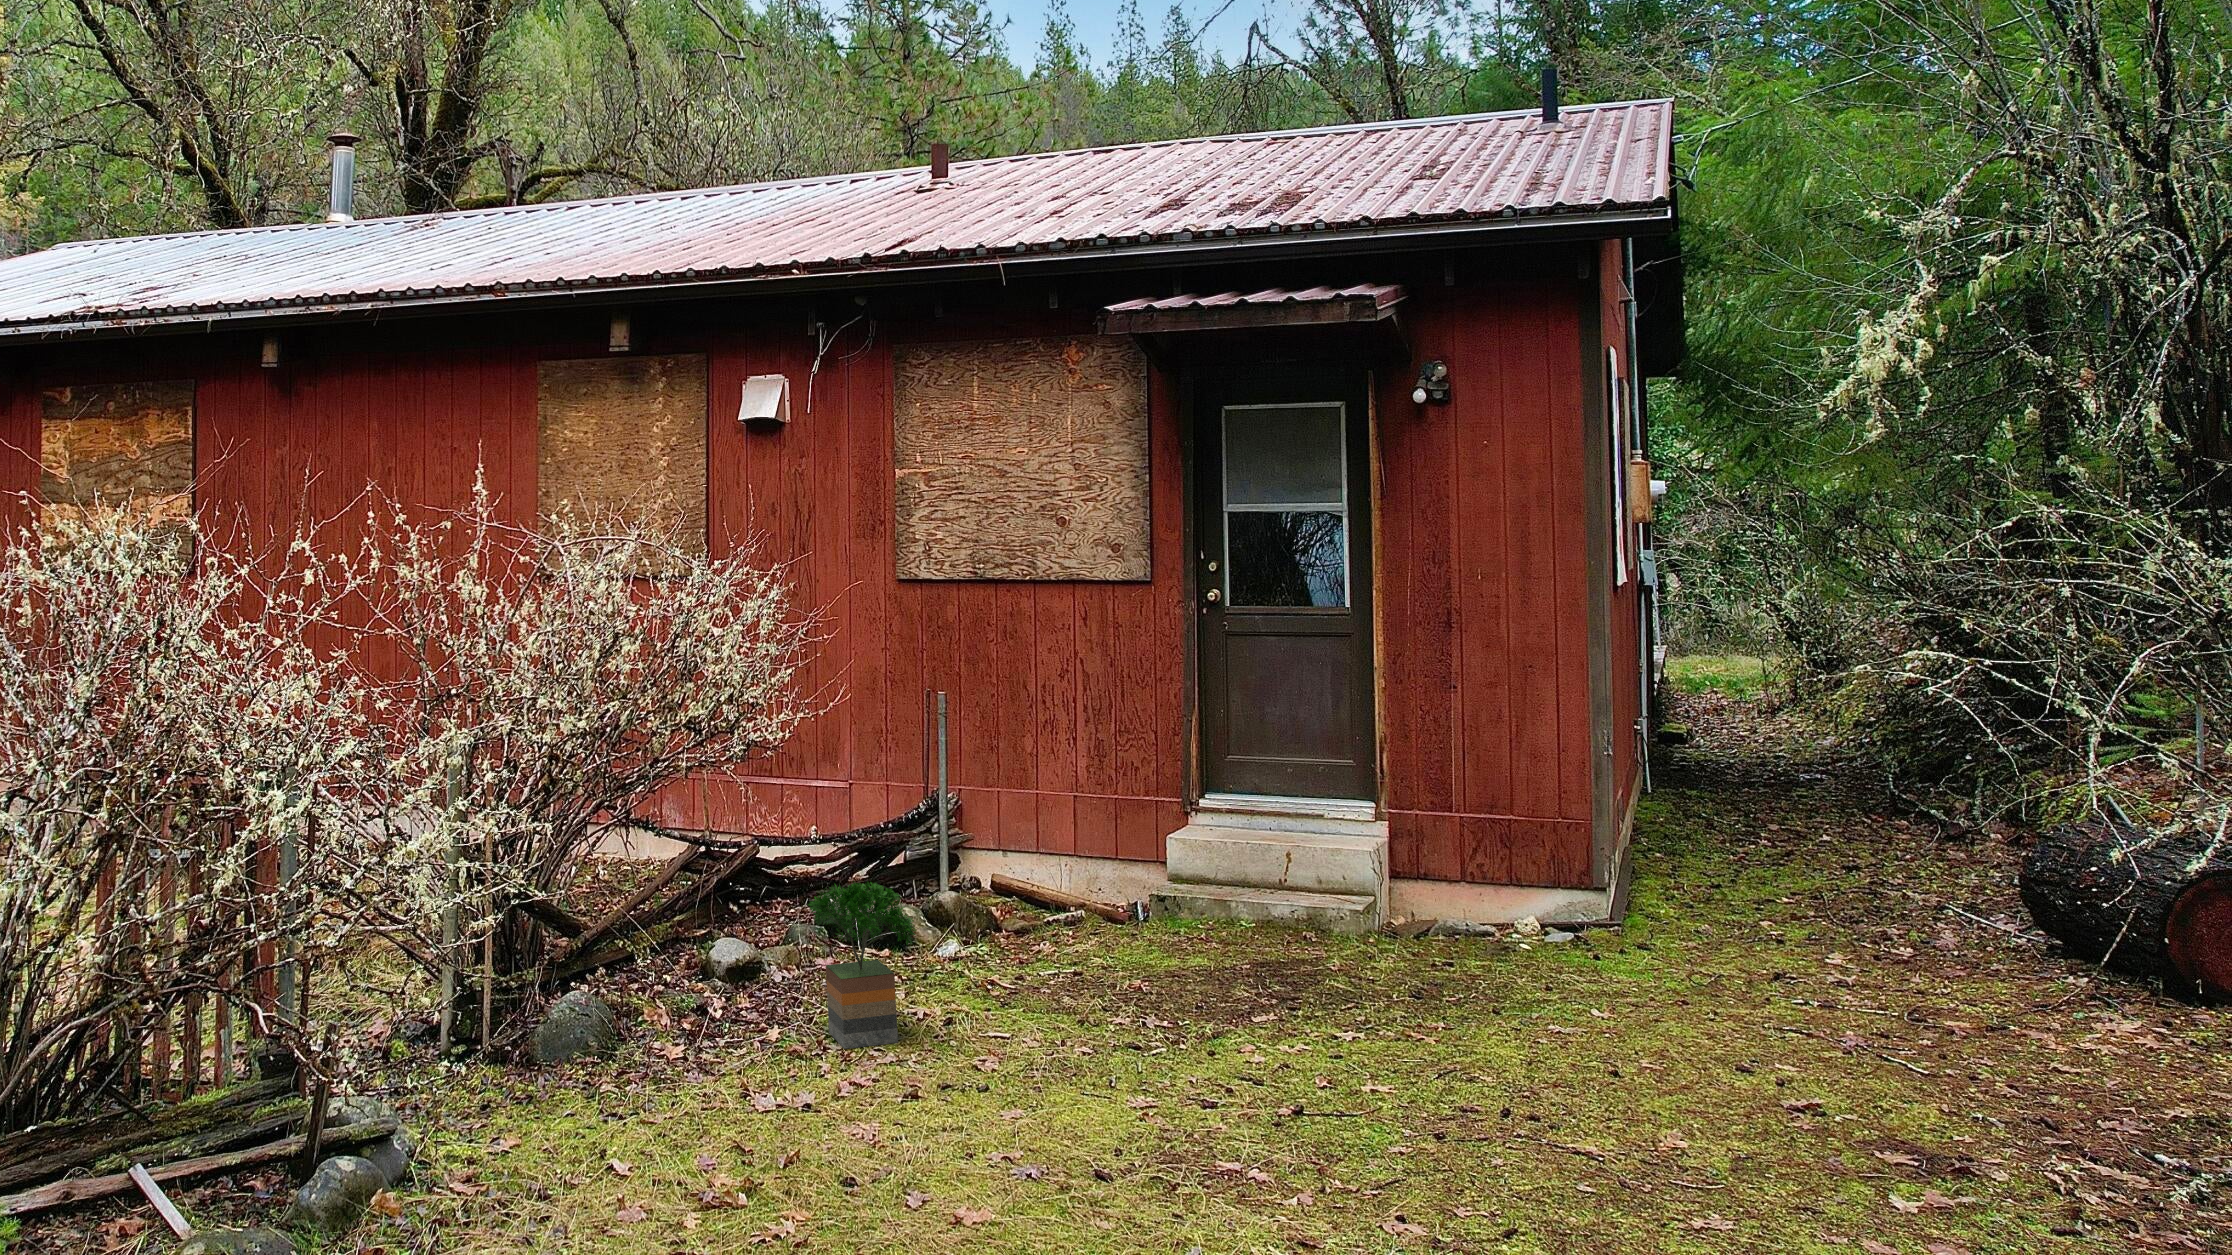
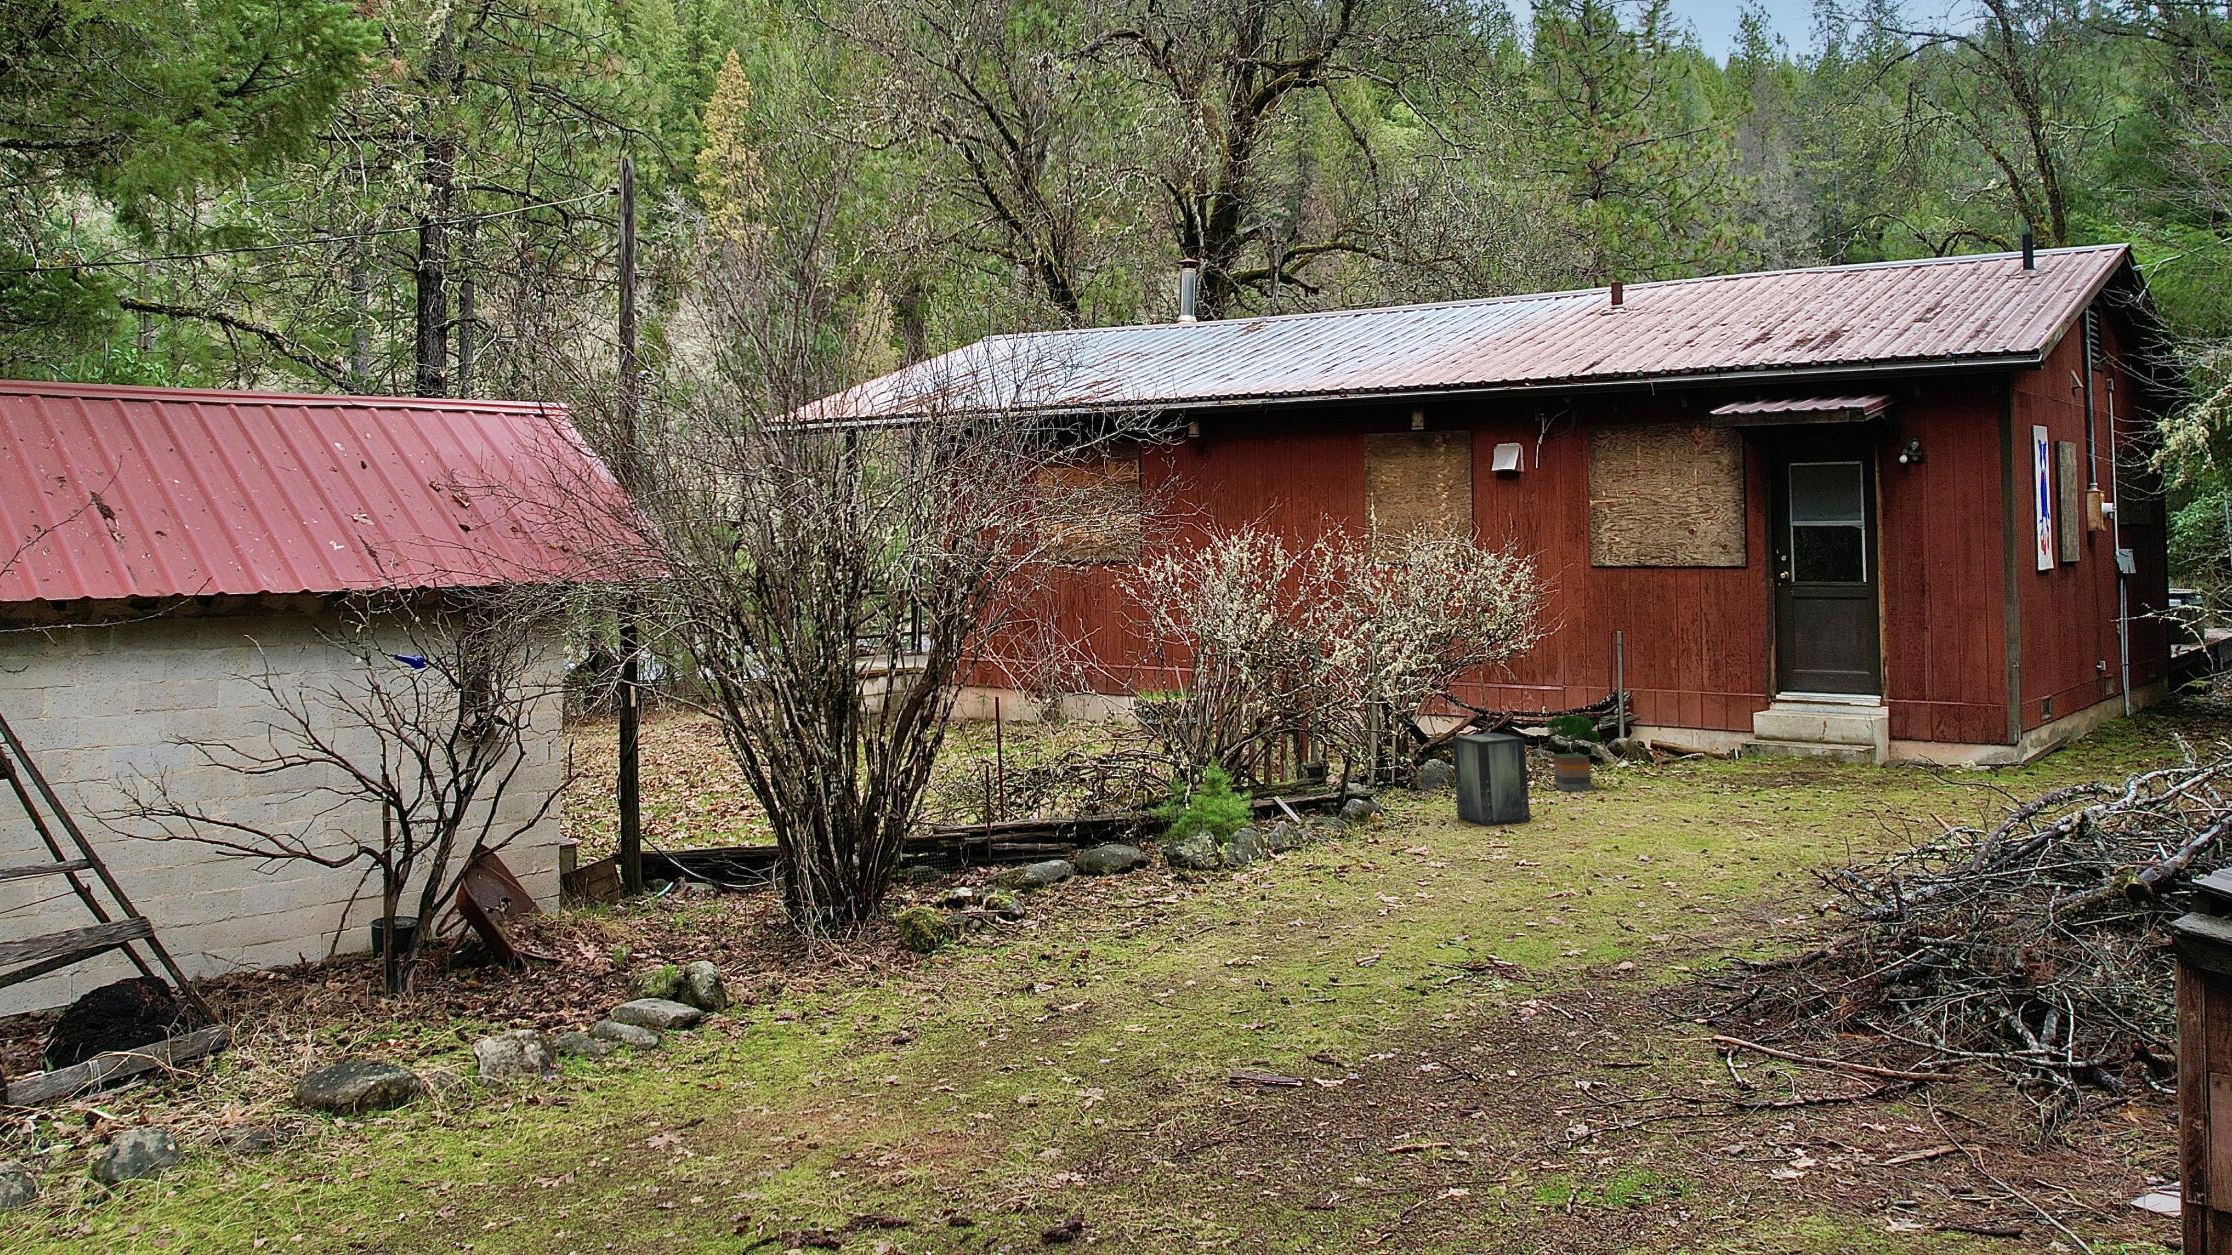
storage box: none [589,961,759,1218] -> present [1453,733,1530,826]

